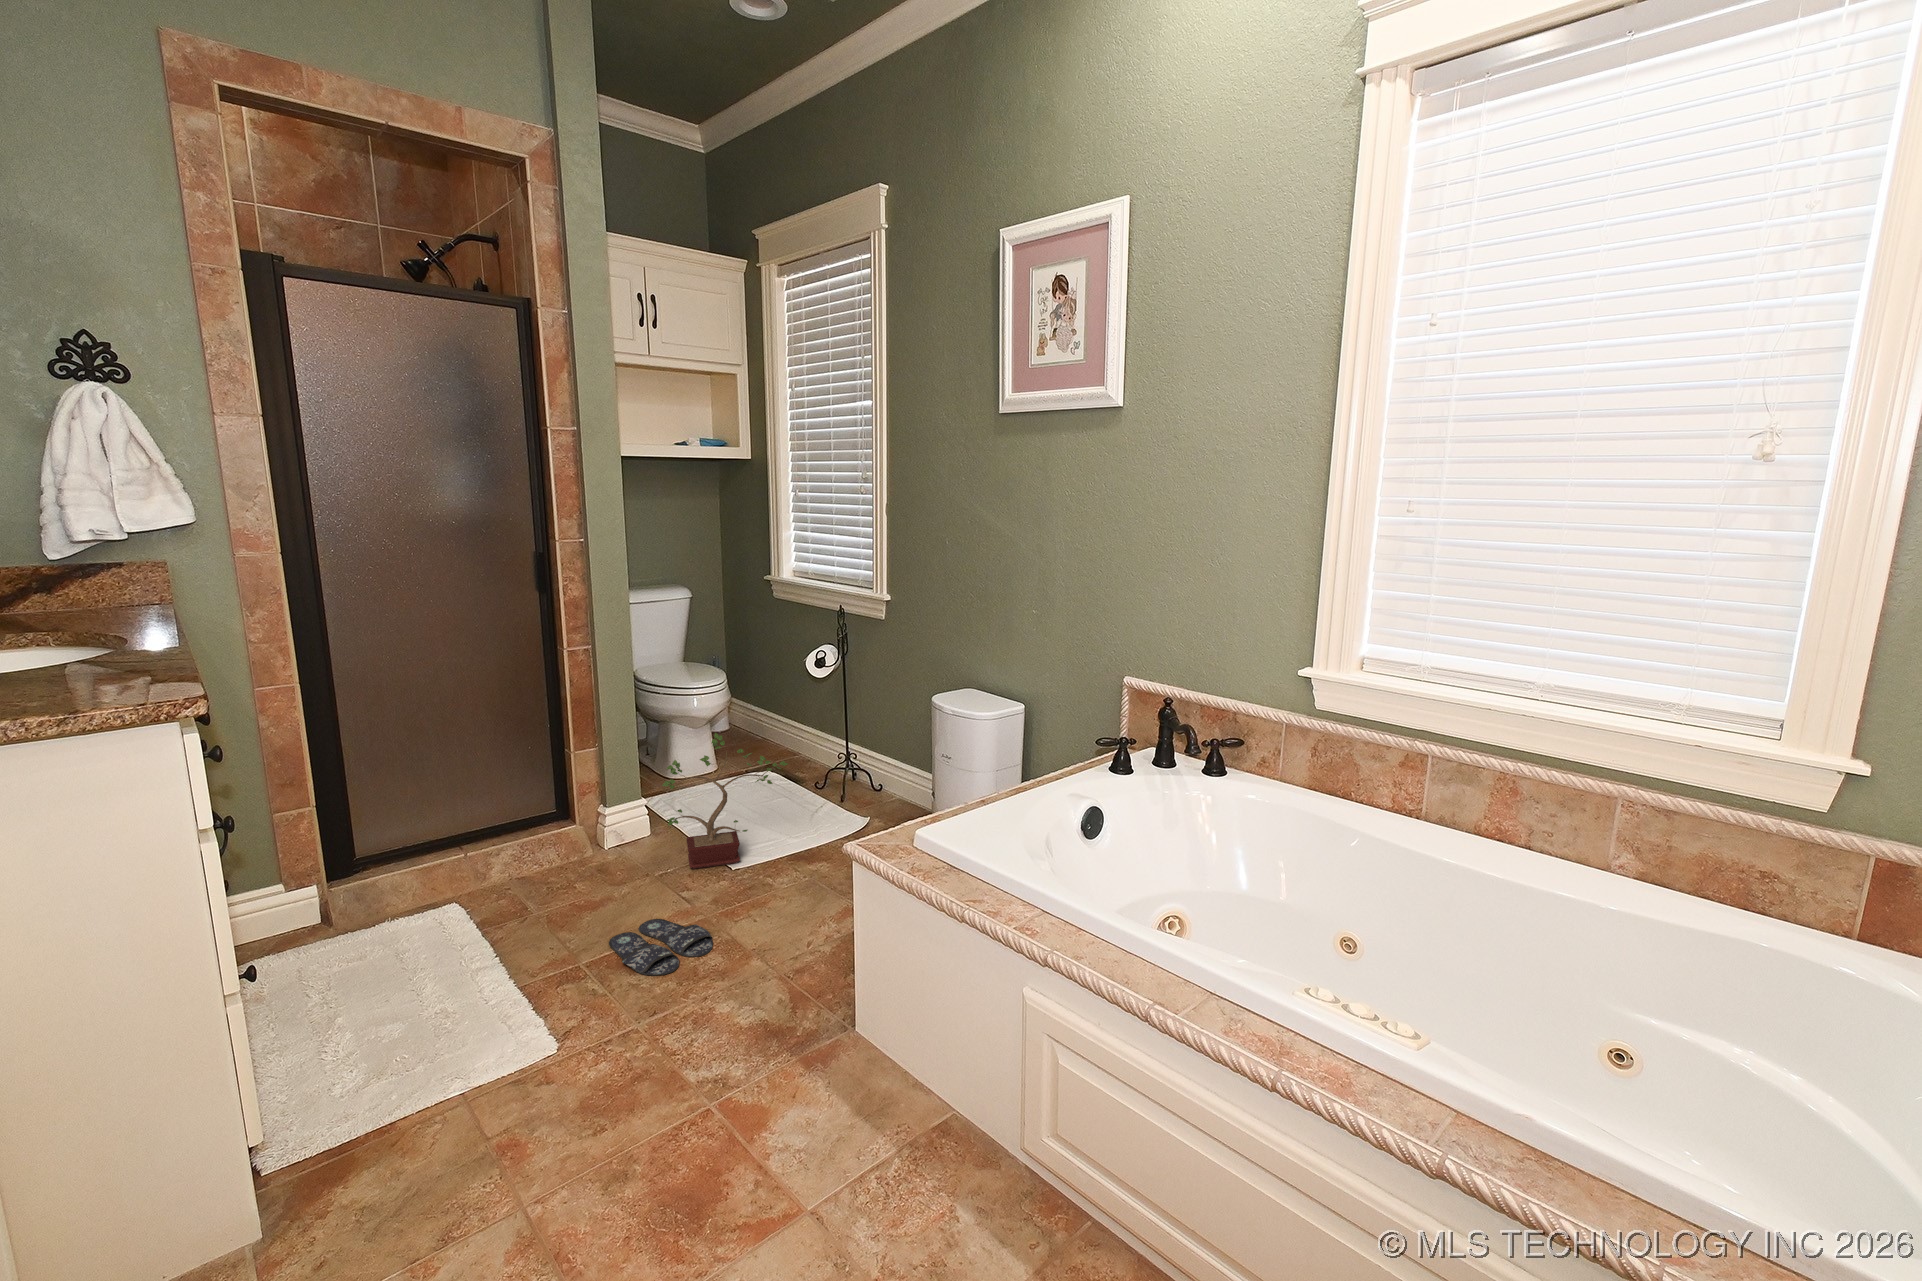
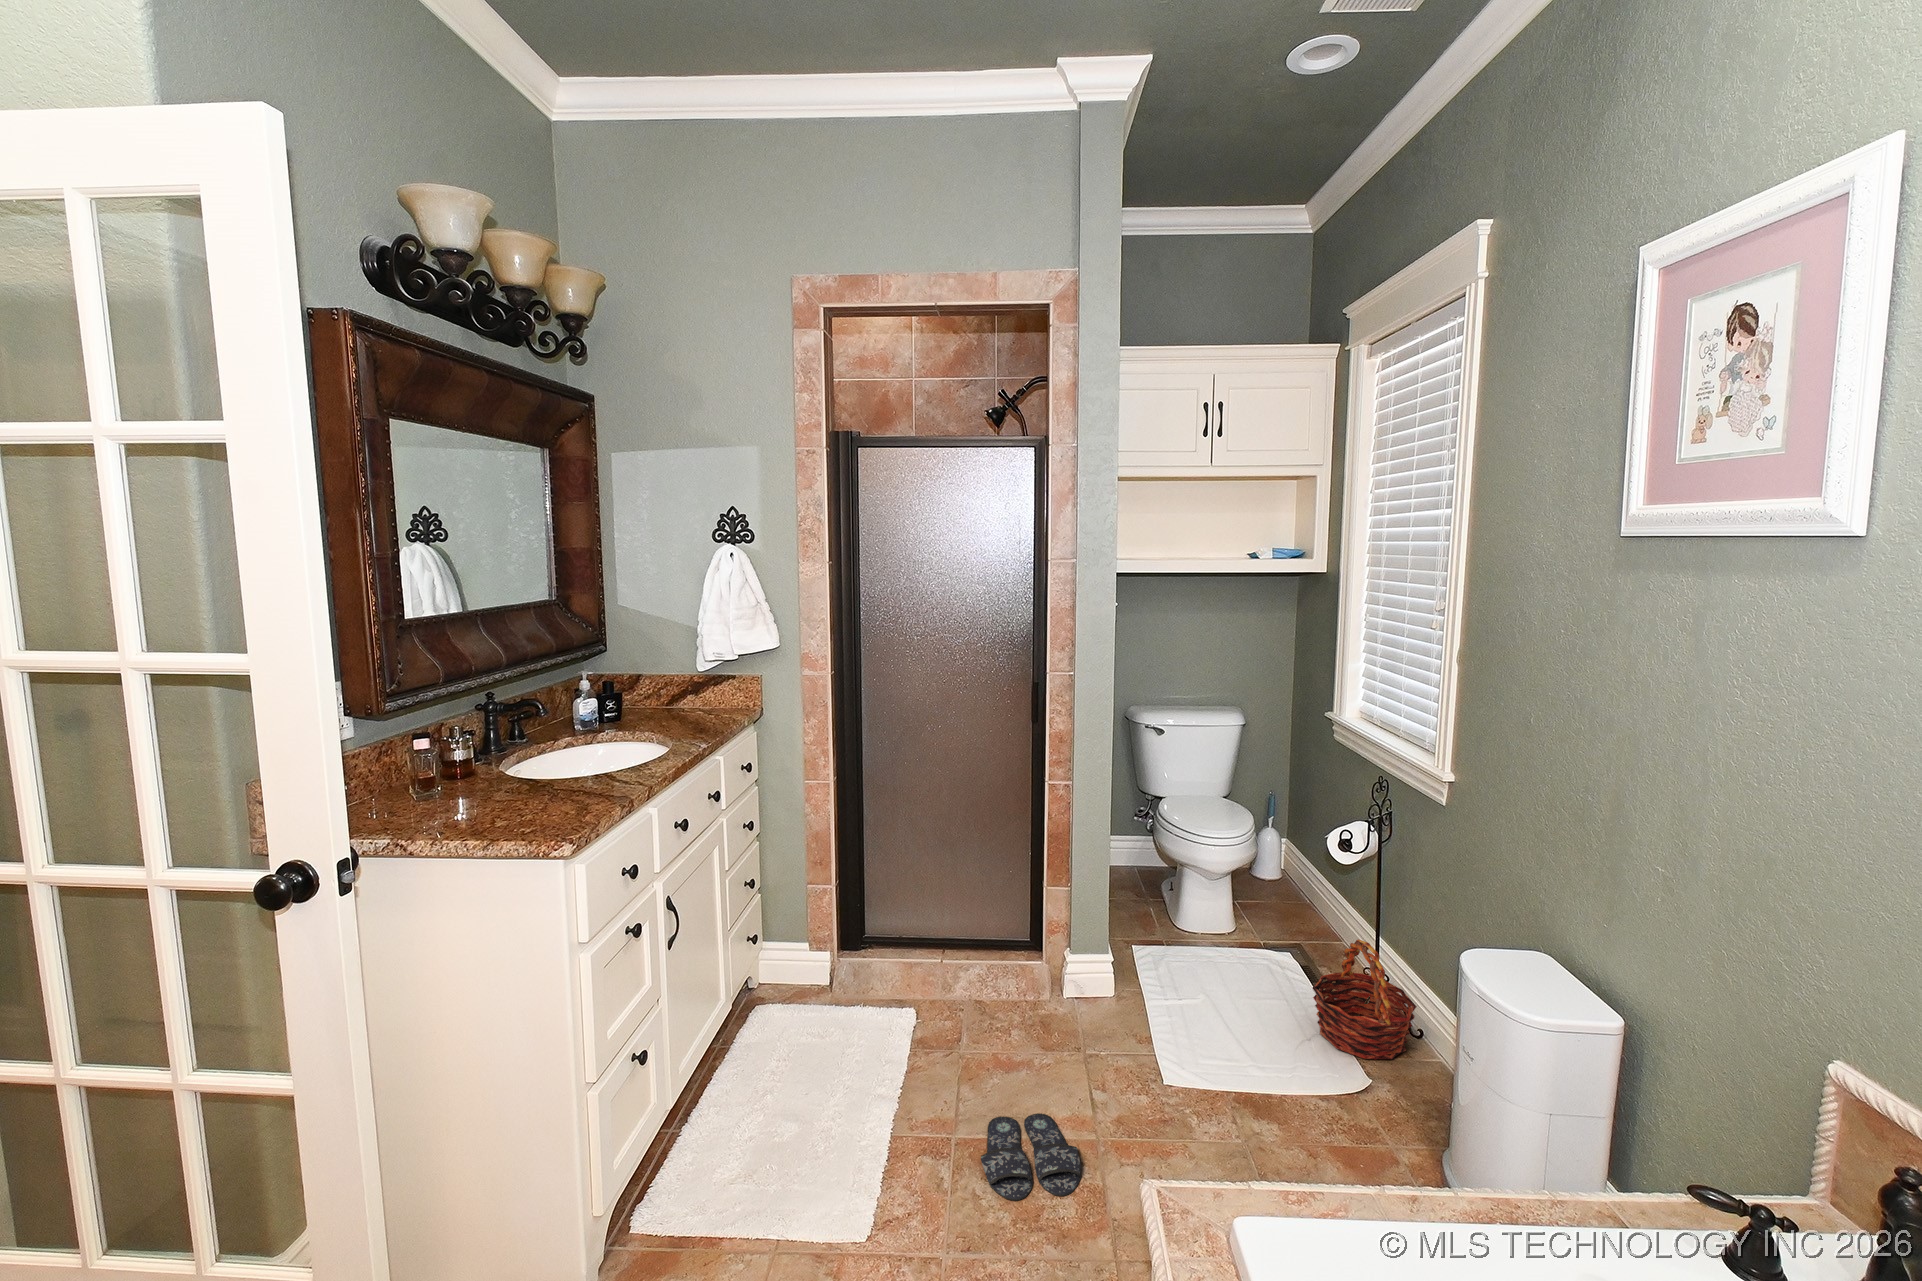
basket: none [807,729,877,809] -> present [1313,939,1417,1060]
potted plant: present [662,733,788,869] -> none [1098,914,1245,1078]

